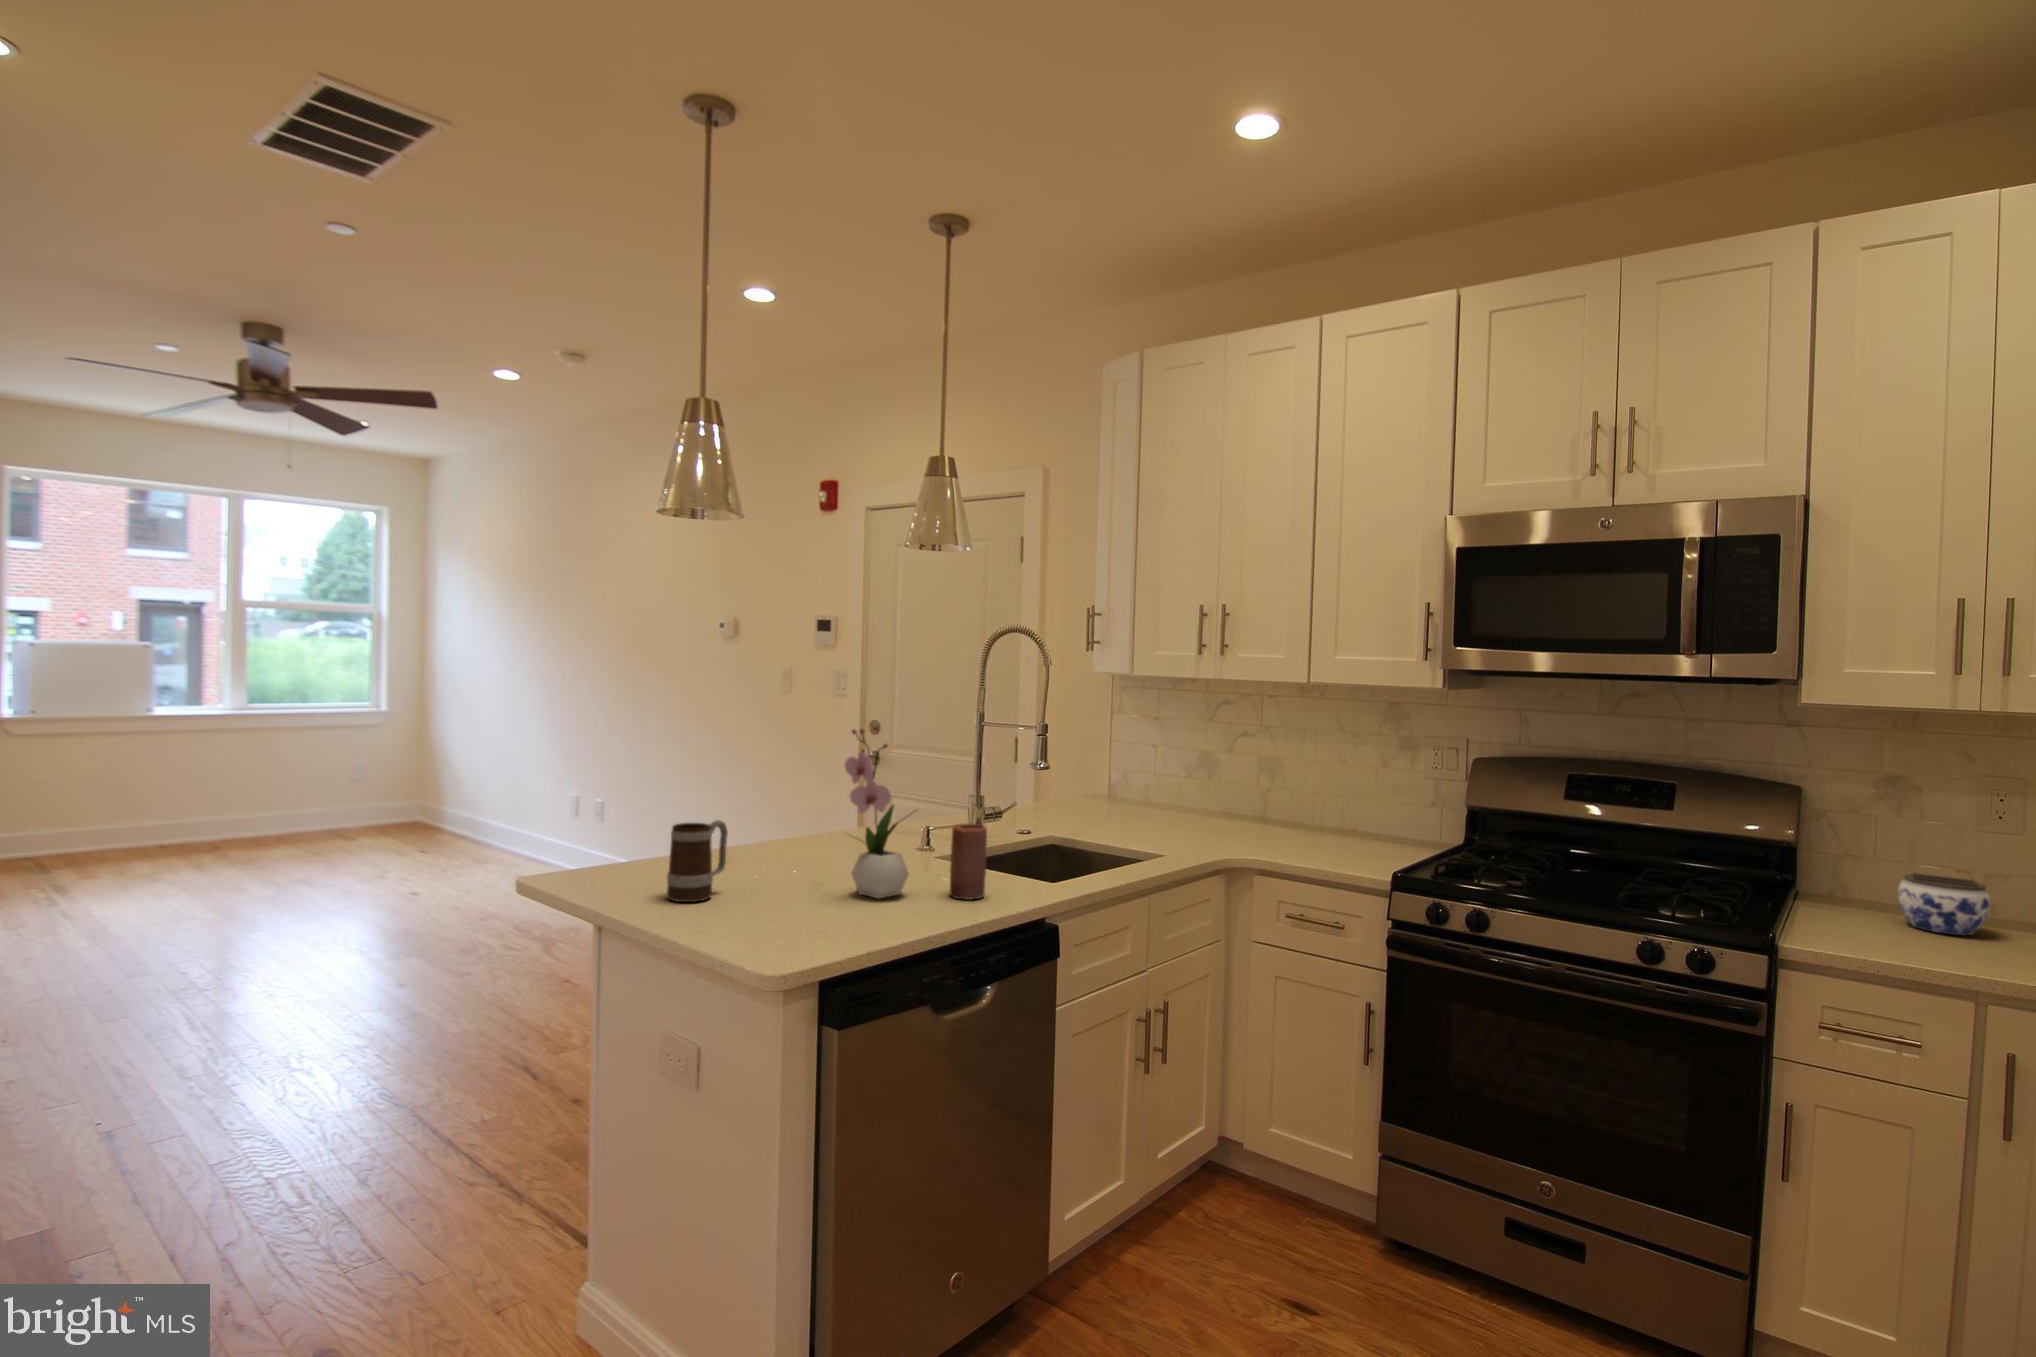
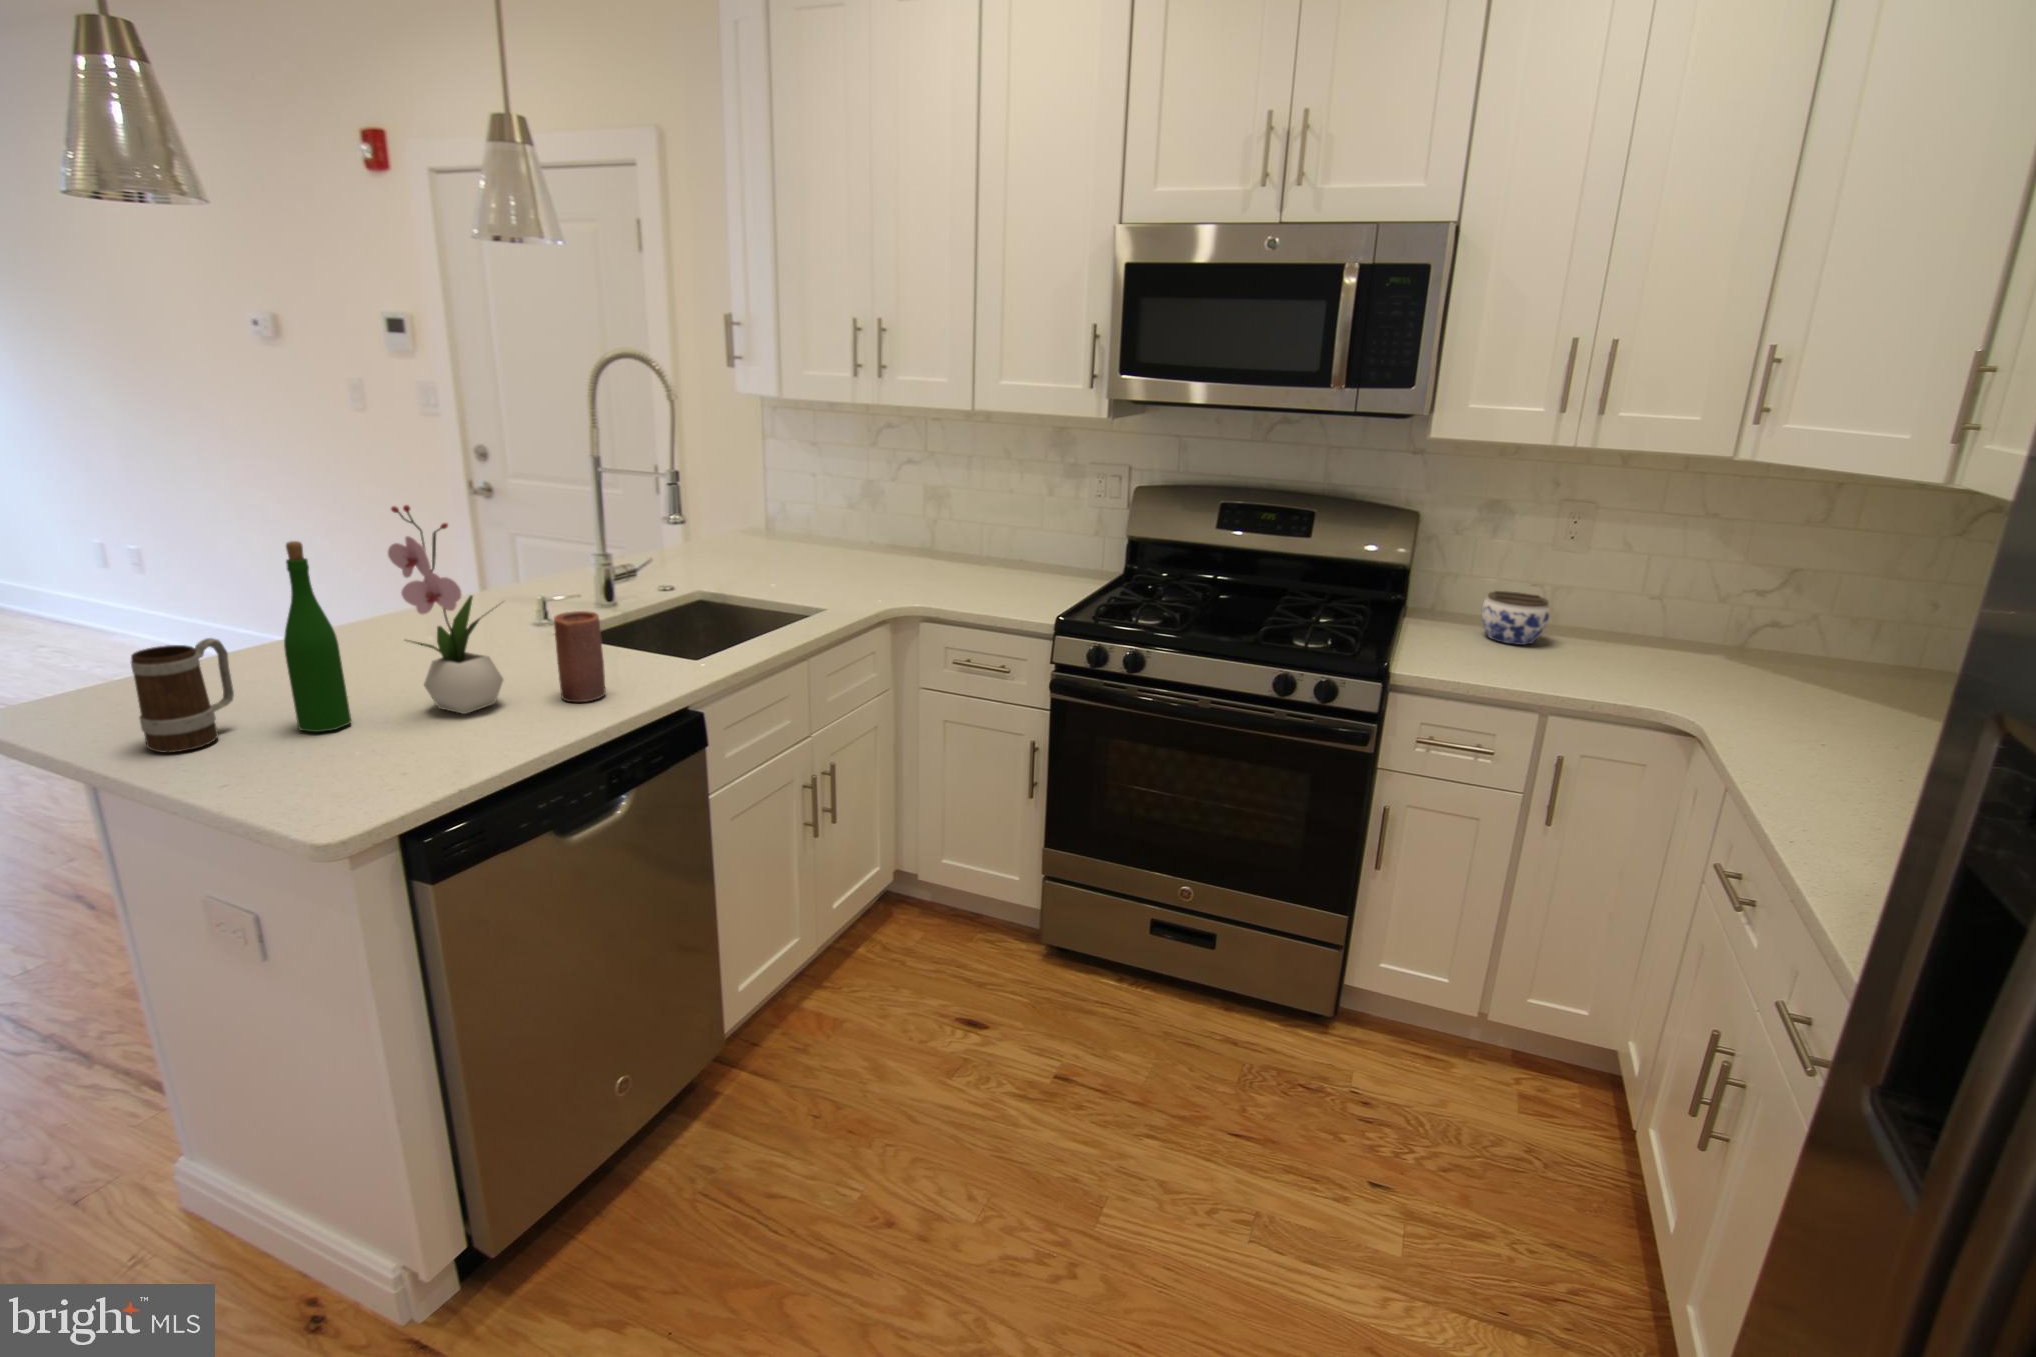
wine bottle: none [763,751,801,900] -> present [284,541,351,732]

